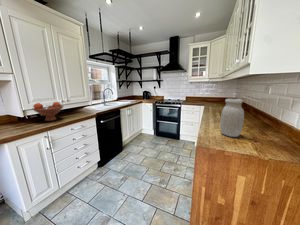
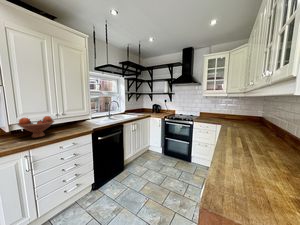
jar: present [220,99,244,137] -> none [243,130,286,195]

